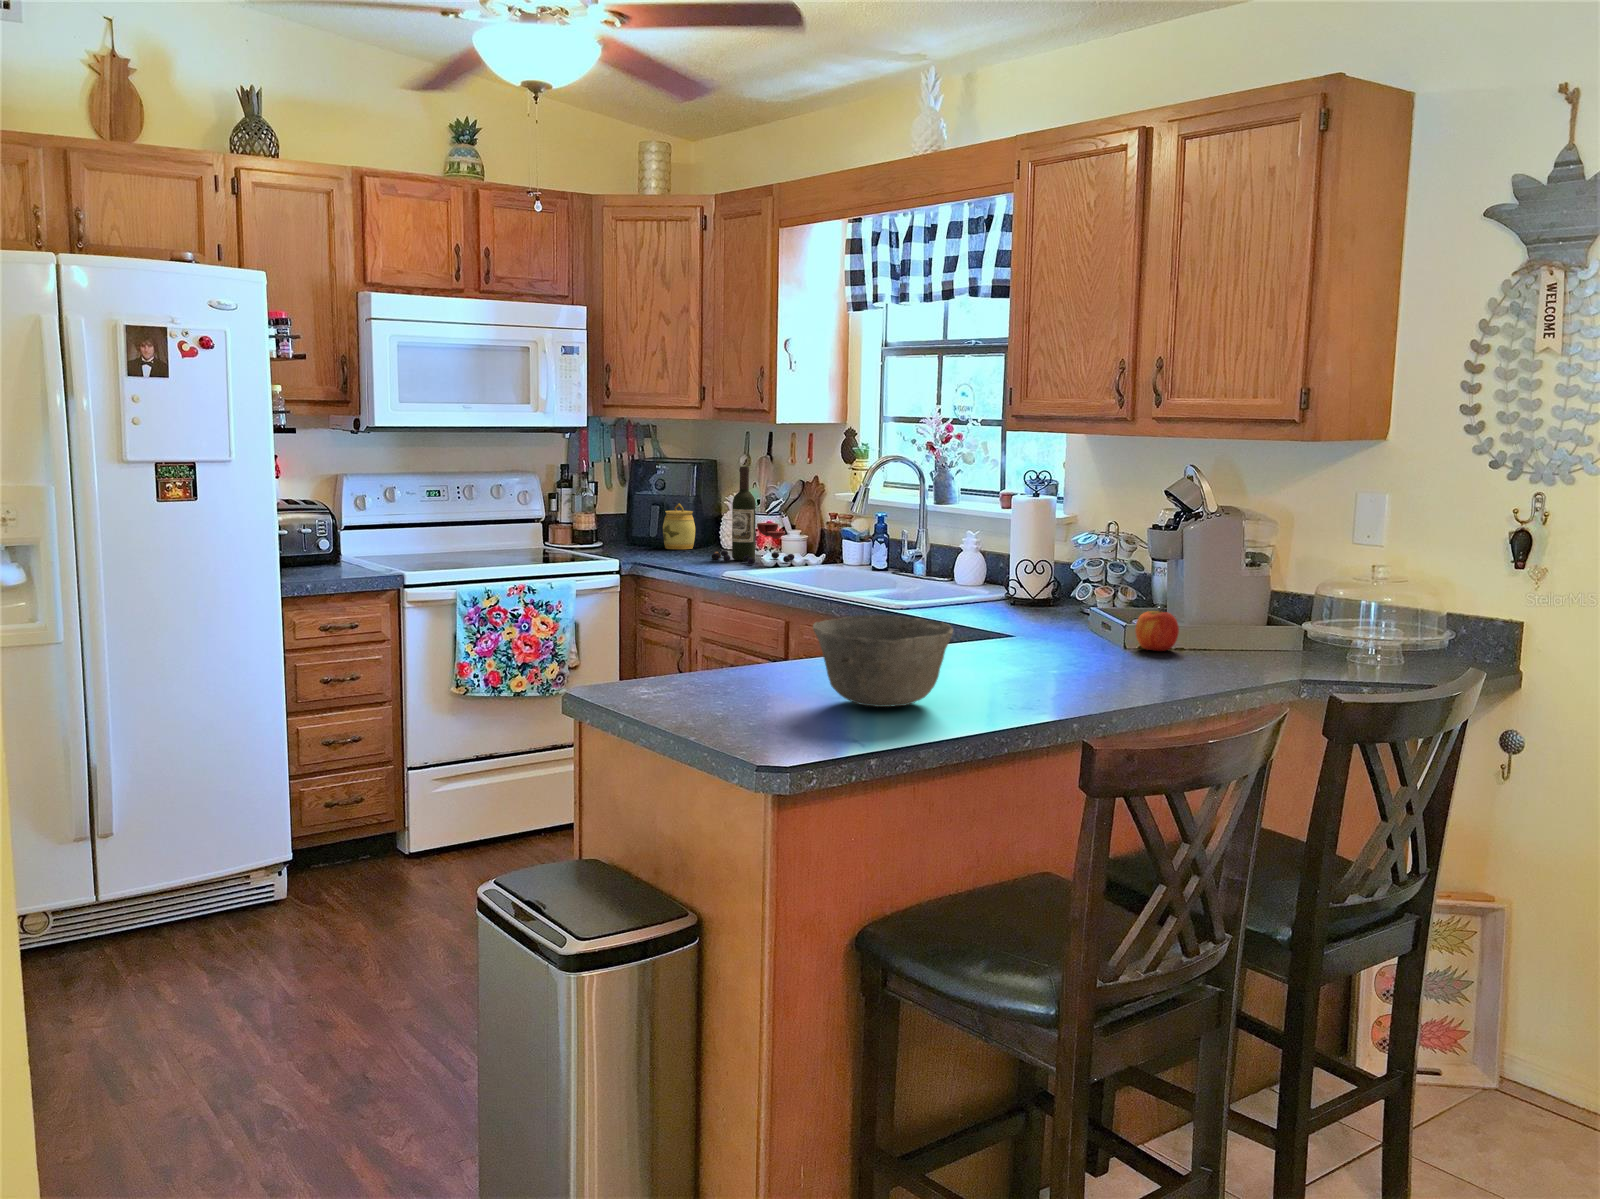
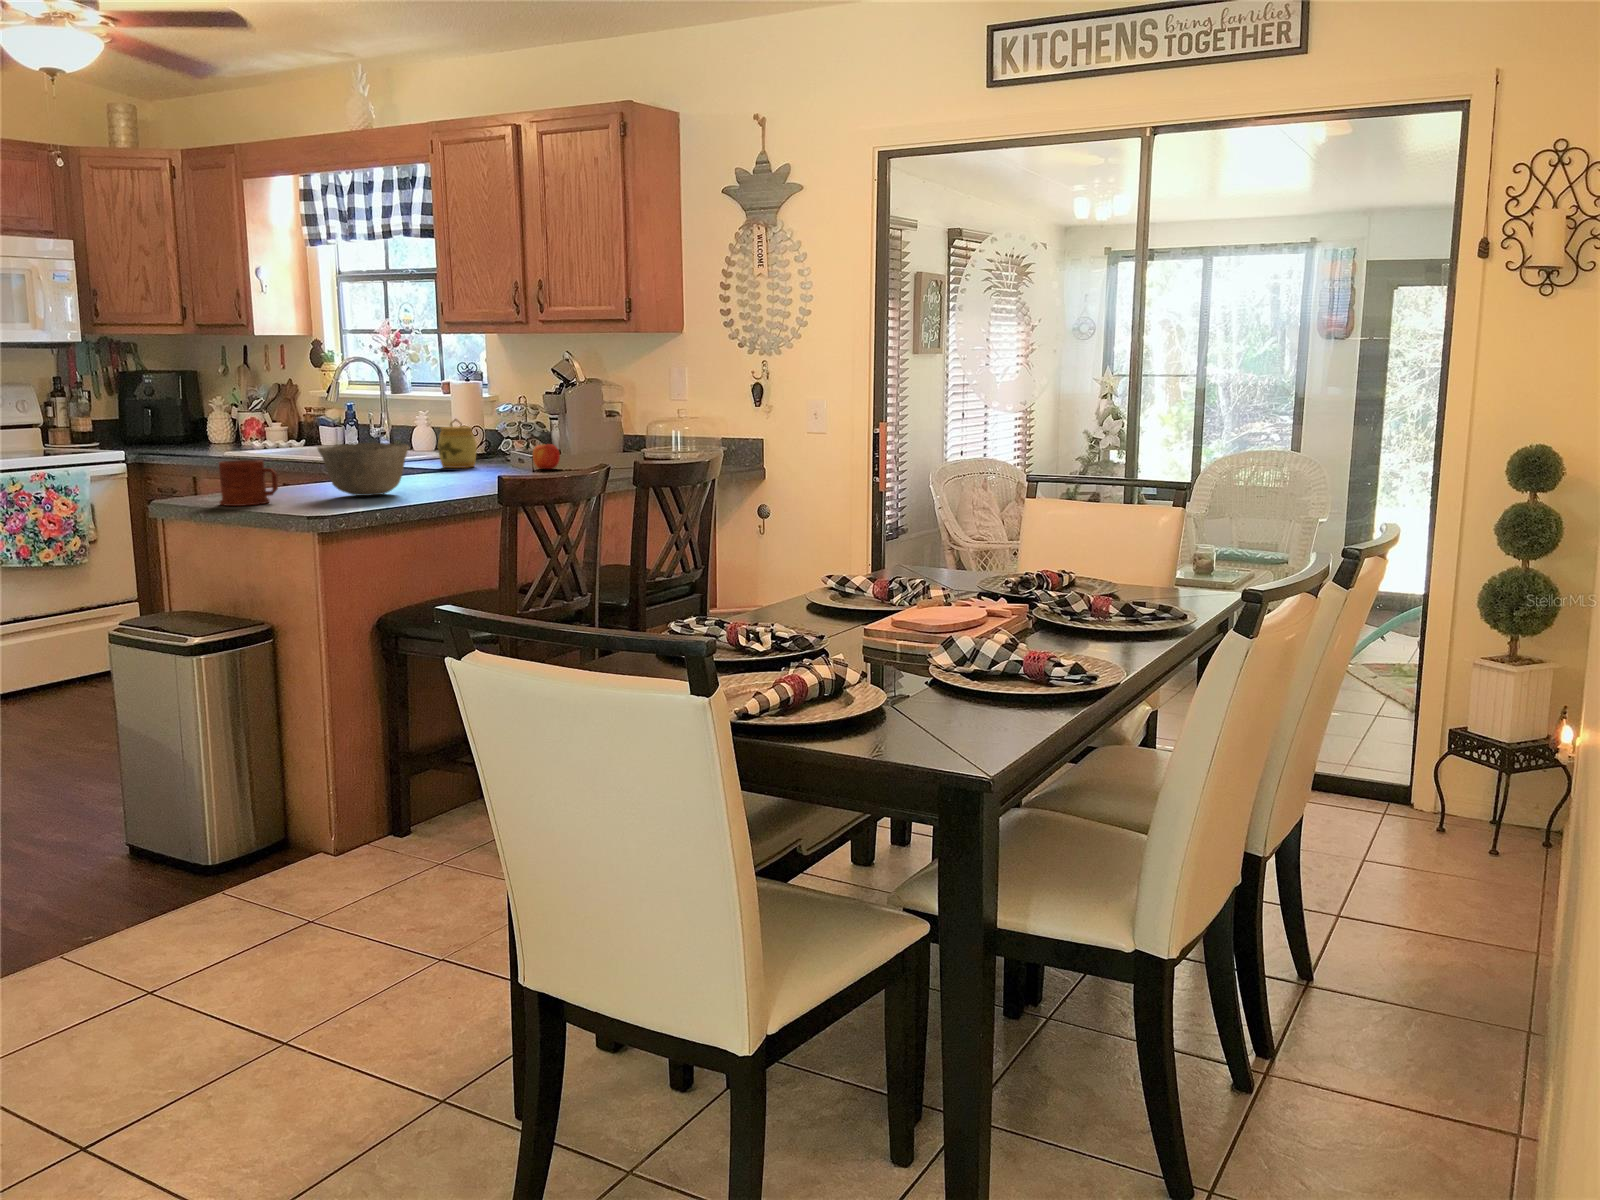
wine bottle: present [711,467,794,564] -> none [206,372,279,450]
jar: present [663,504,695,549] -> present [438,419,477,468]
mug: none [662,637,749,715] -> present [219,460,278,506]

